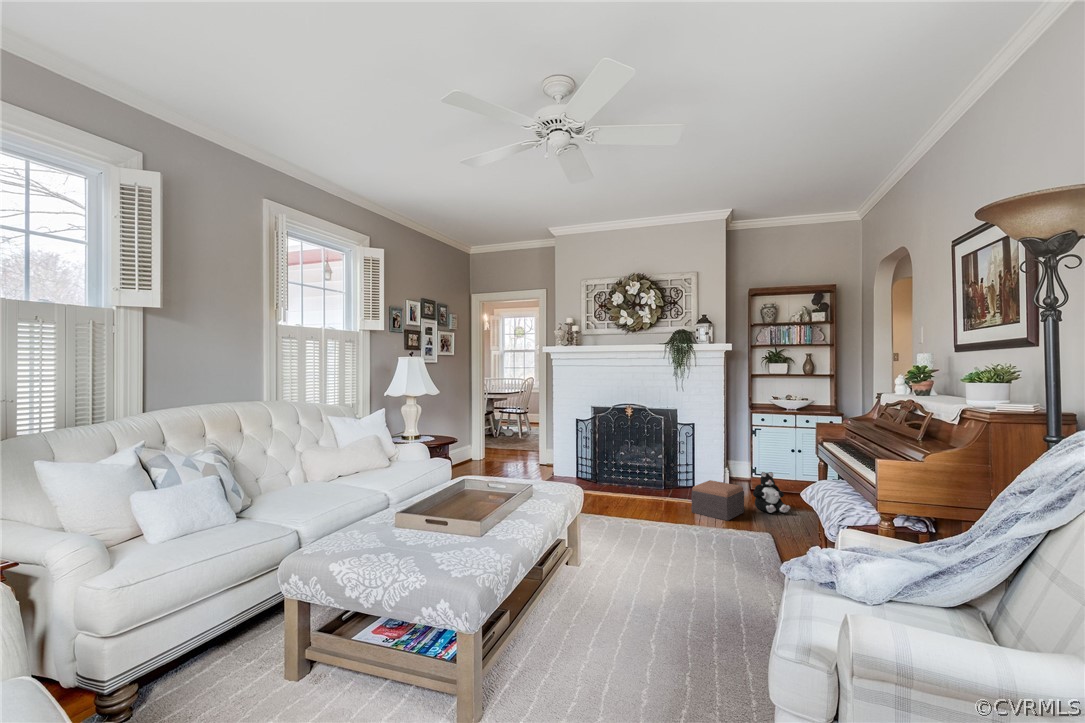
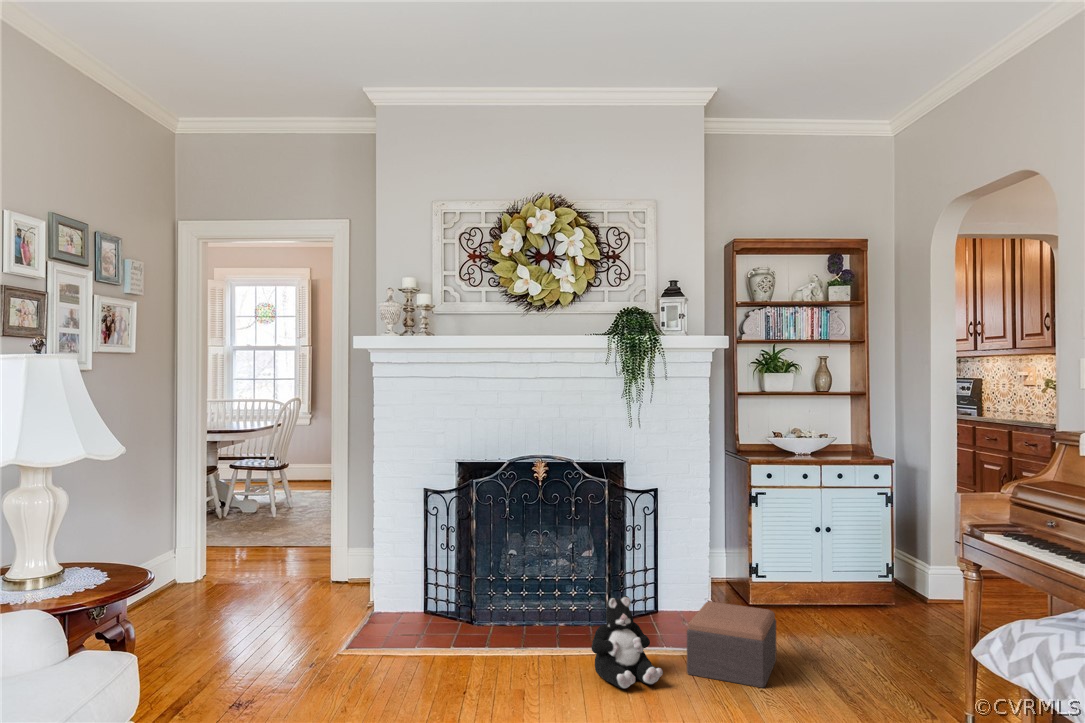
plush toy: present [753,472,790,513] -> present [592,596,663,688]

